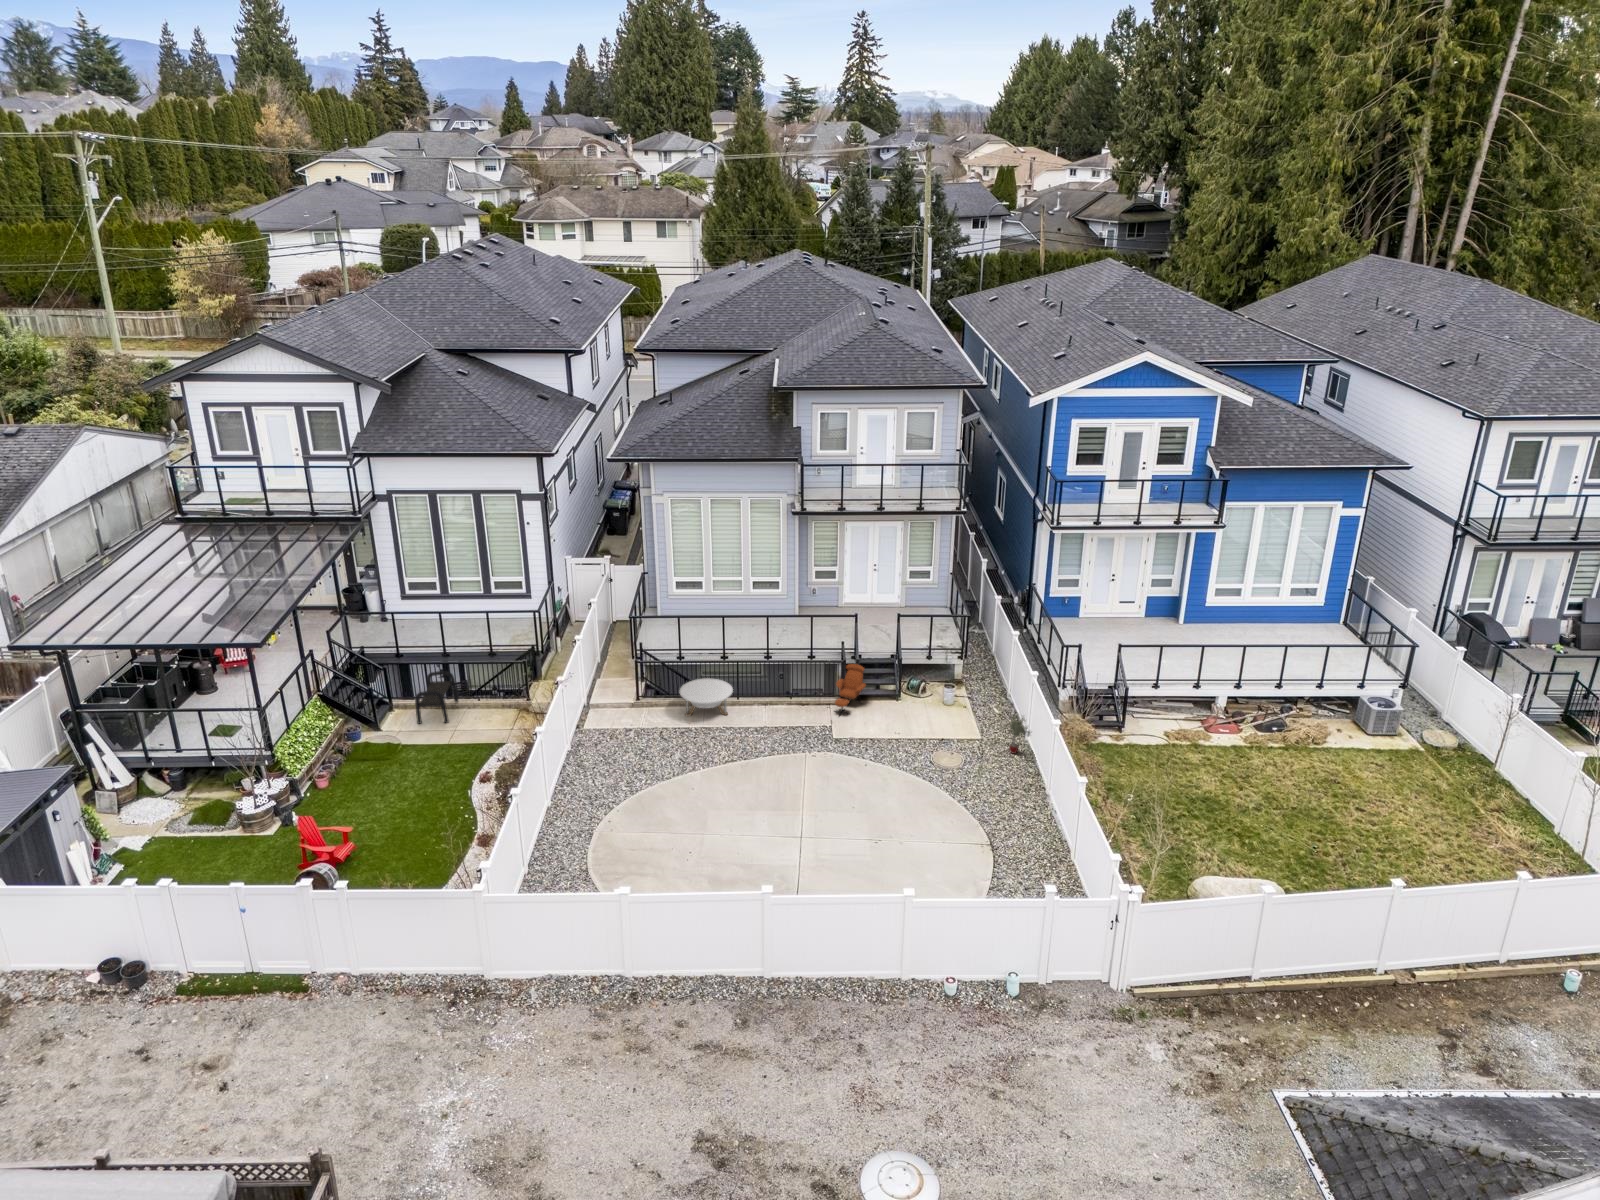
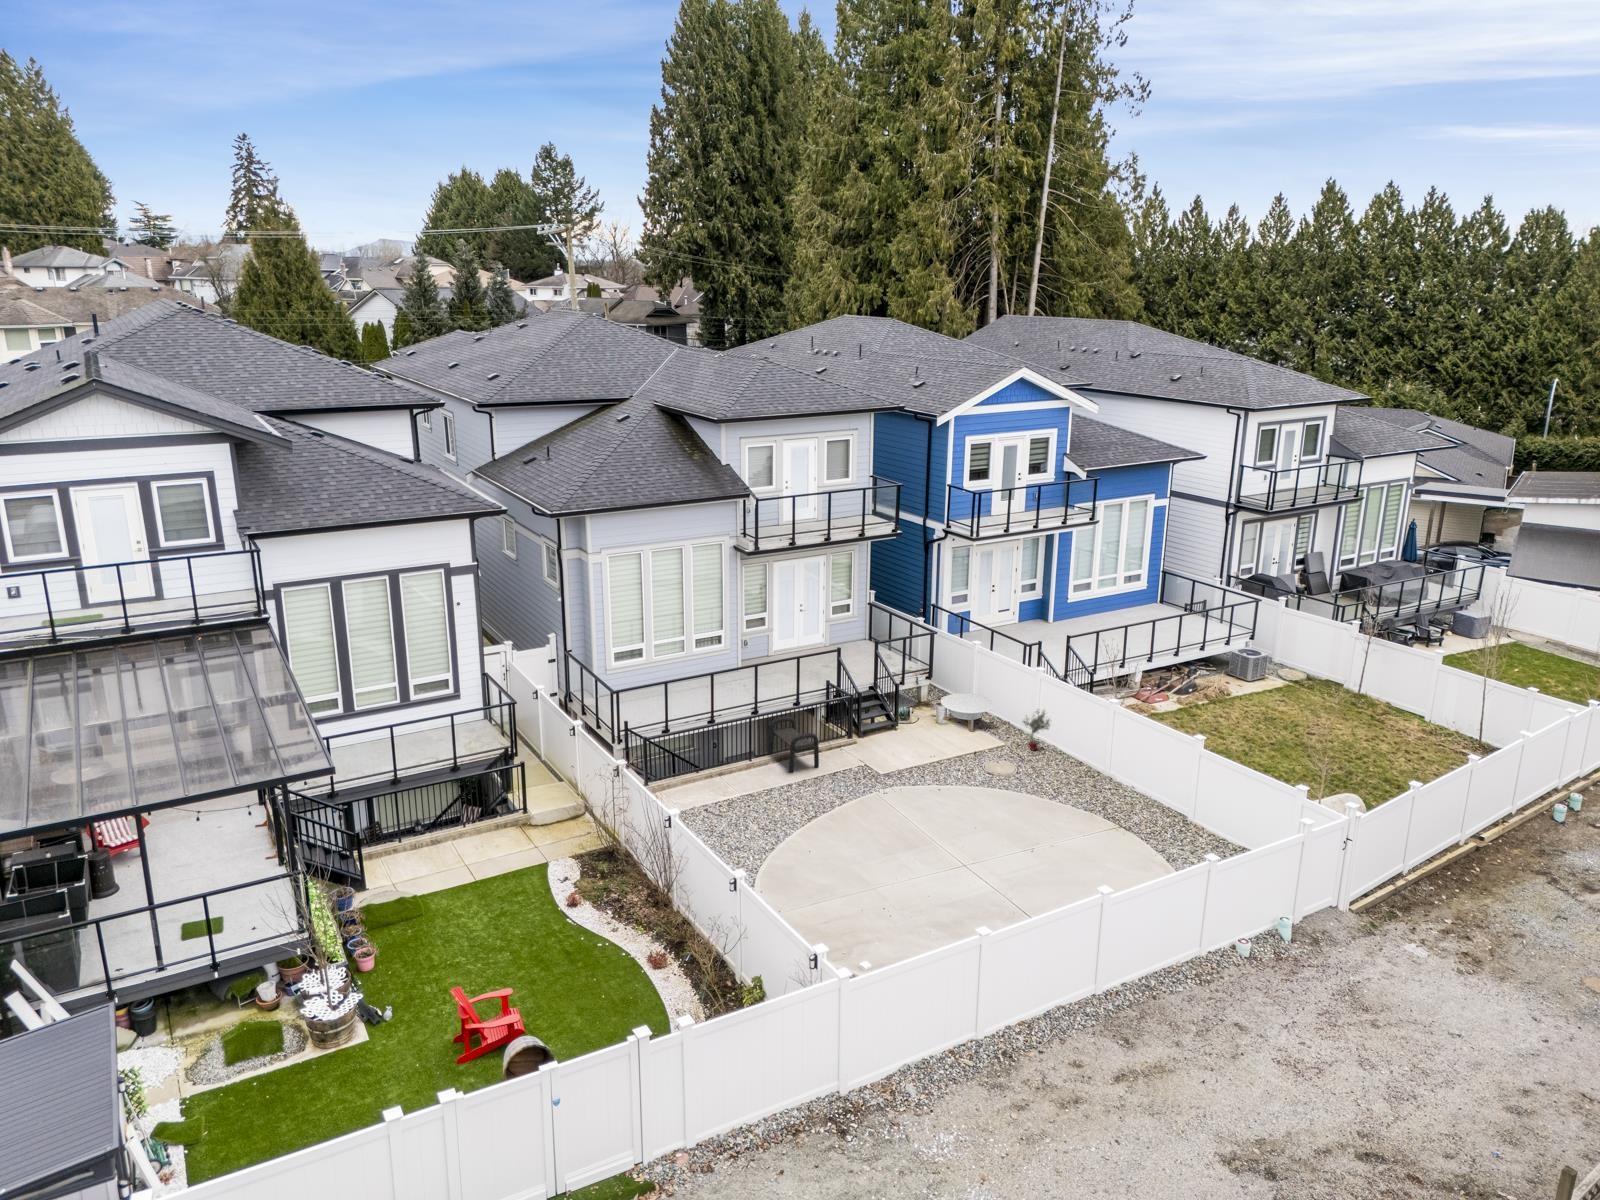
lounge chair: present [835,664,866,715] -> none [832,701,864,757]
bench: present [415,671,458,724] -> present [768,717,819,773]
round table: present [680,678,733,716] -> present [941,693,994,732]

